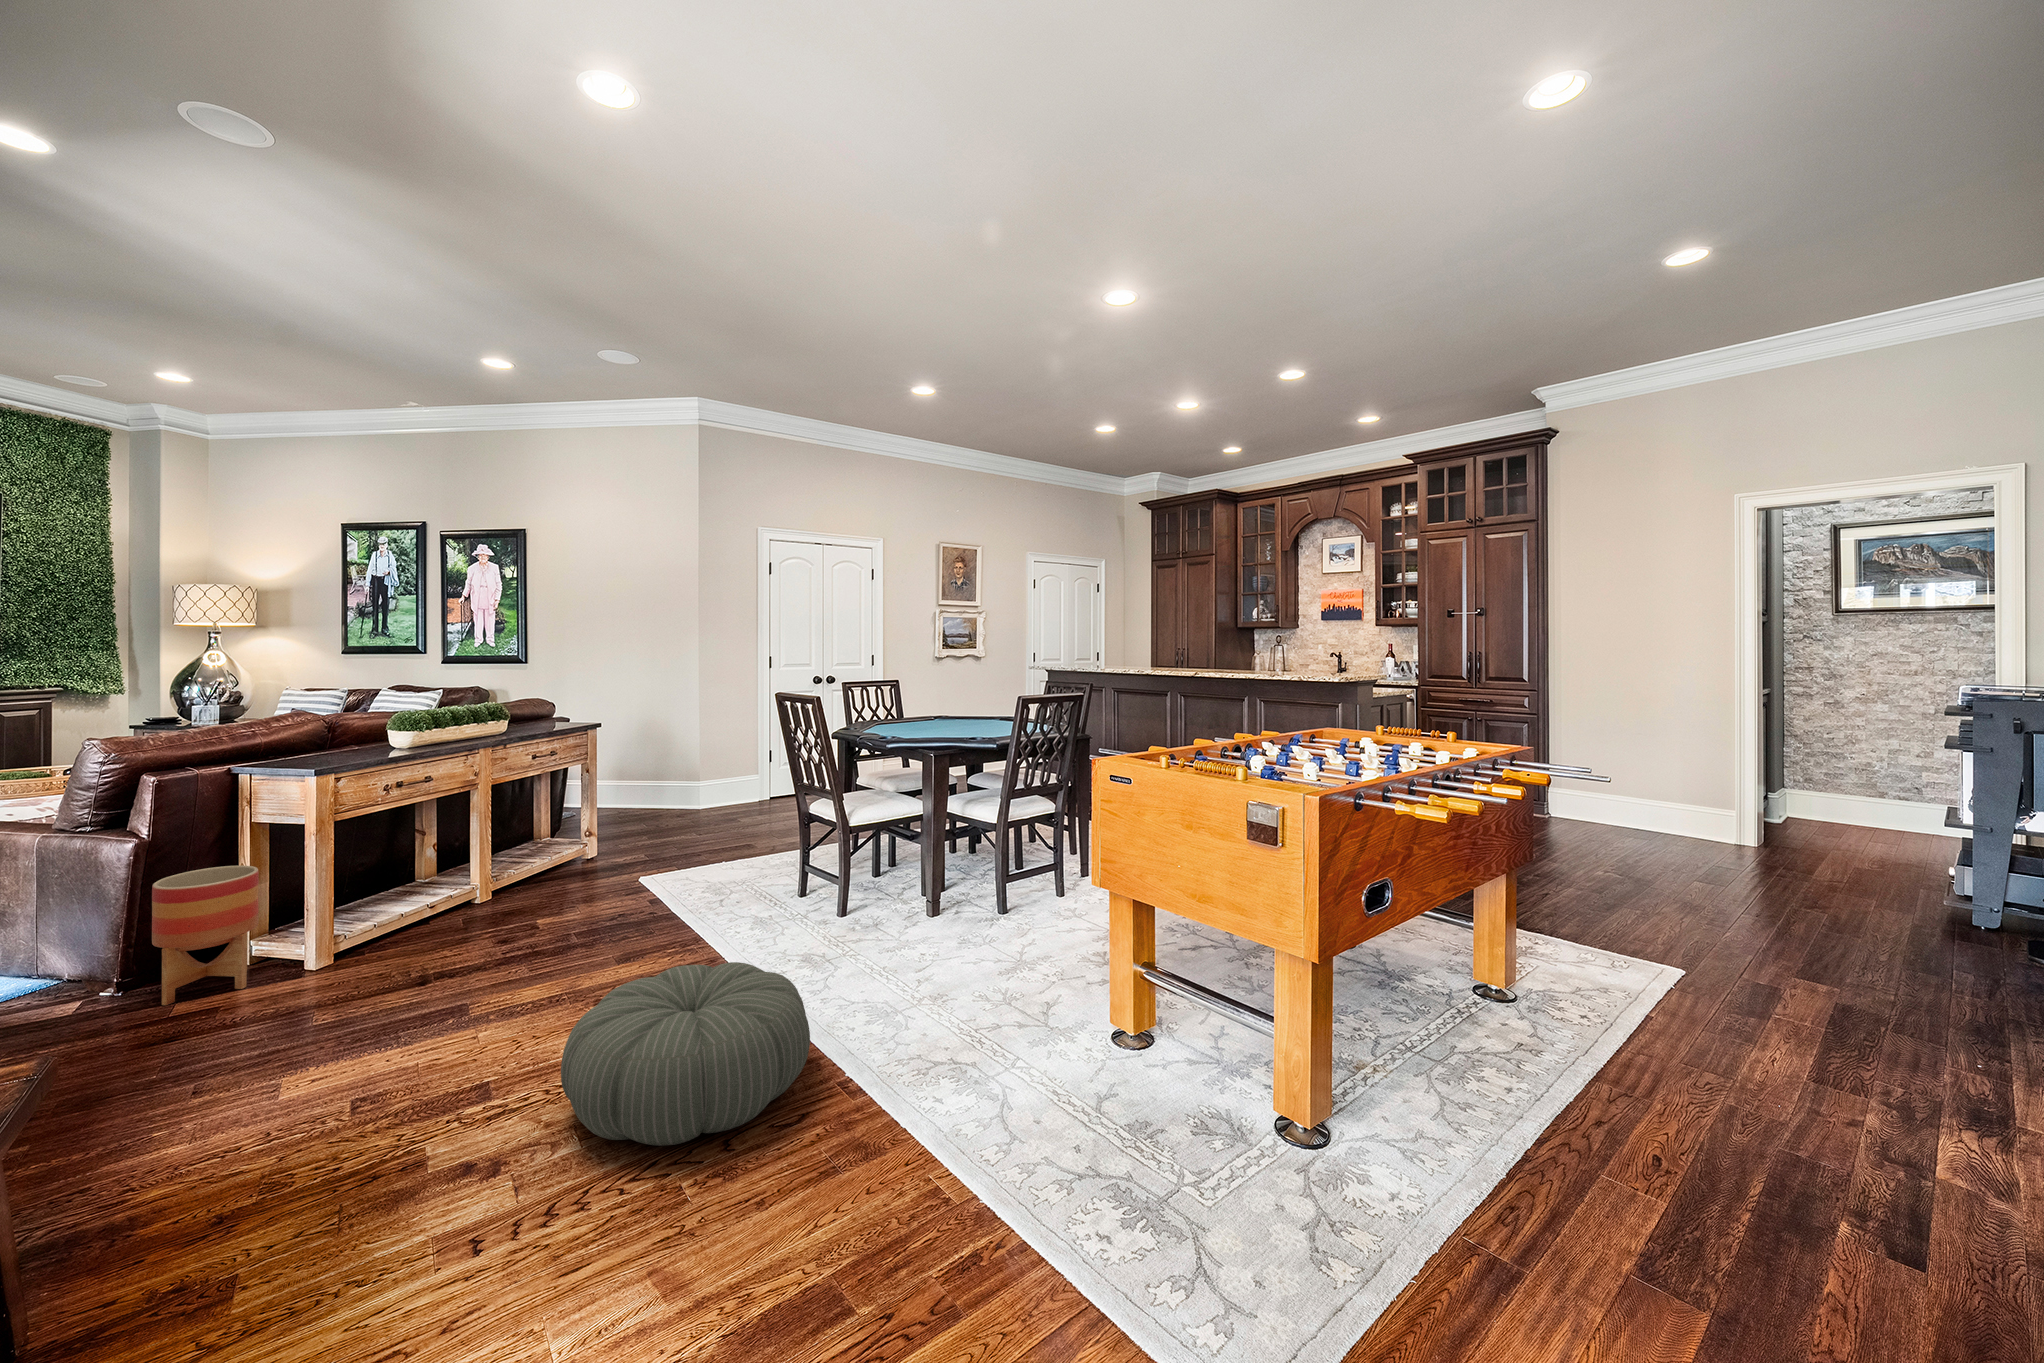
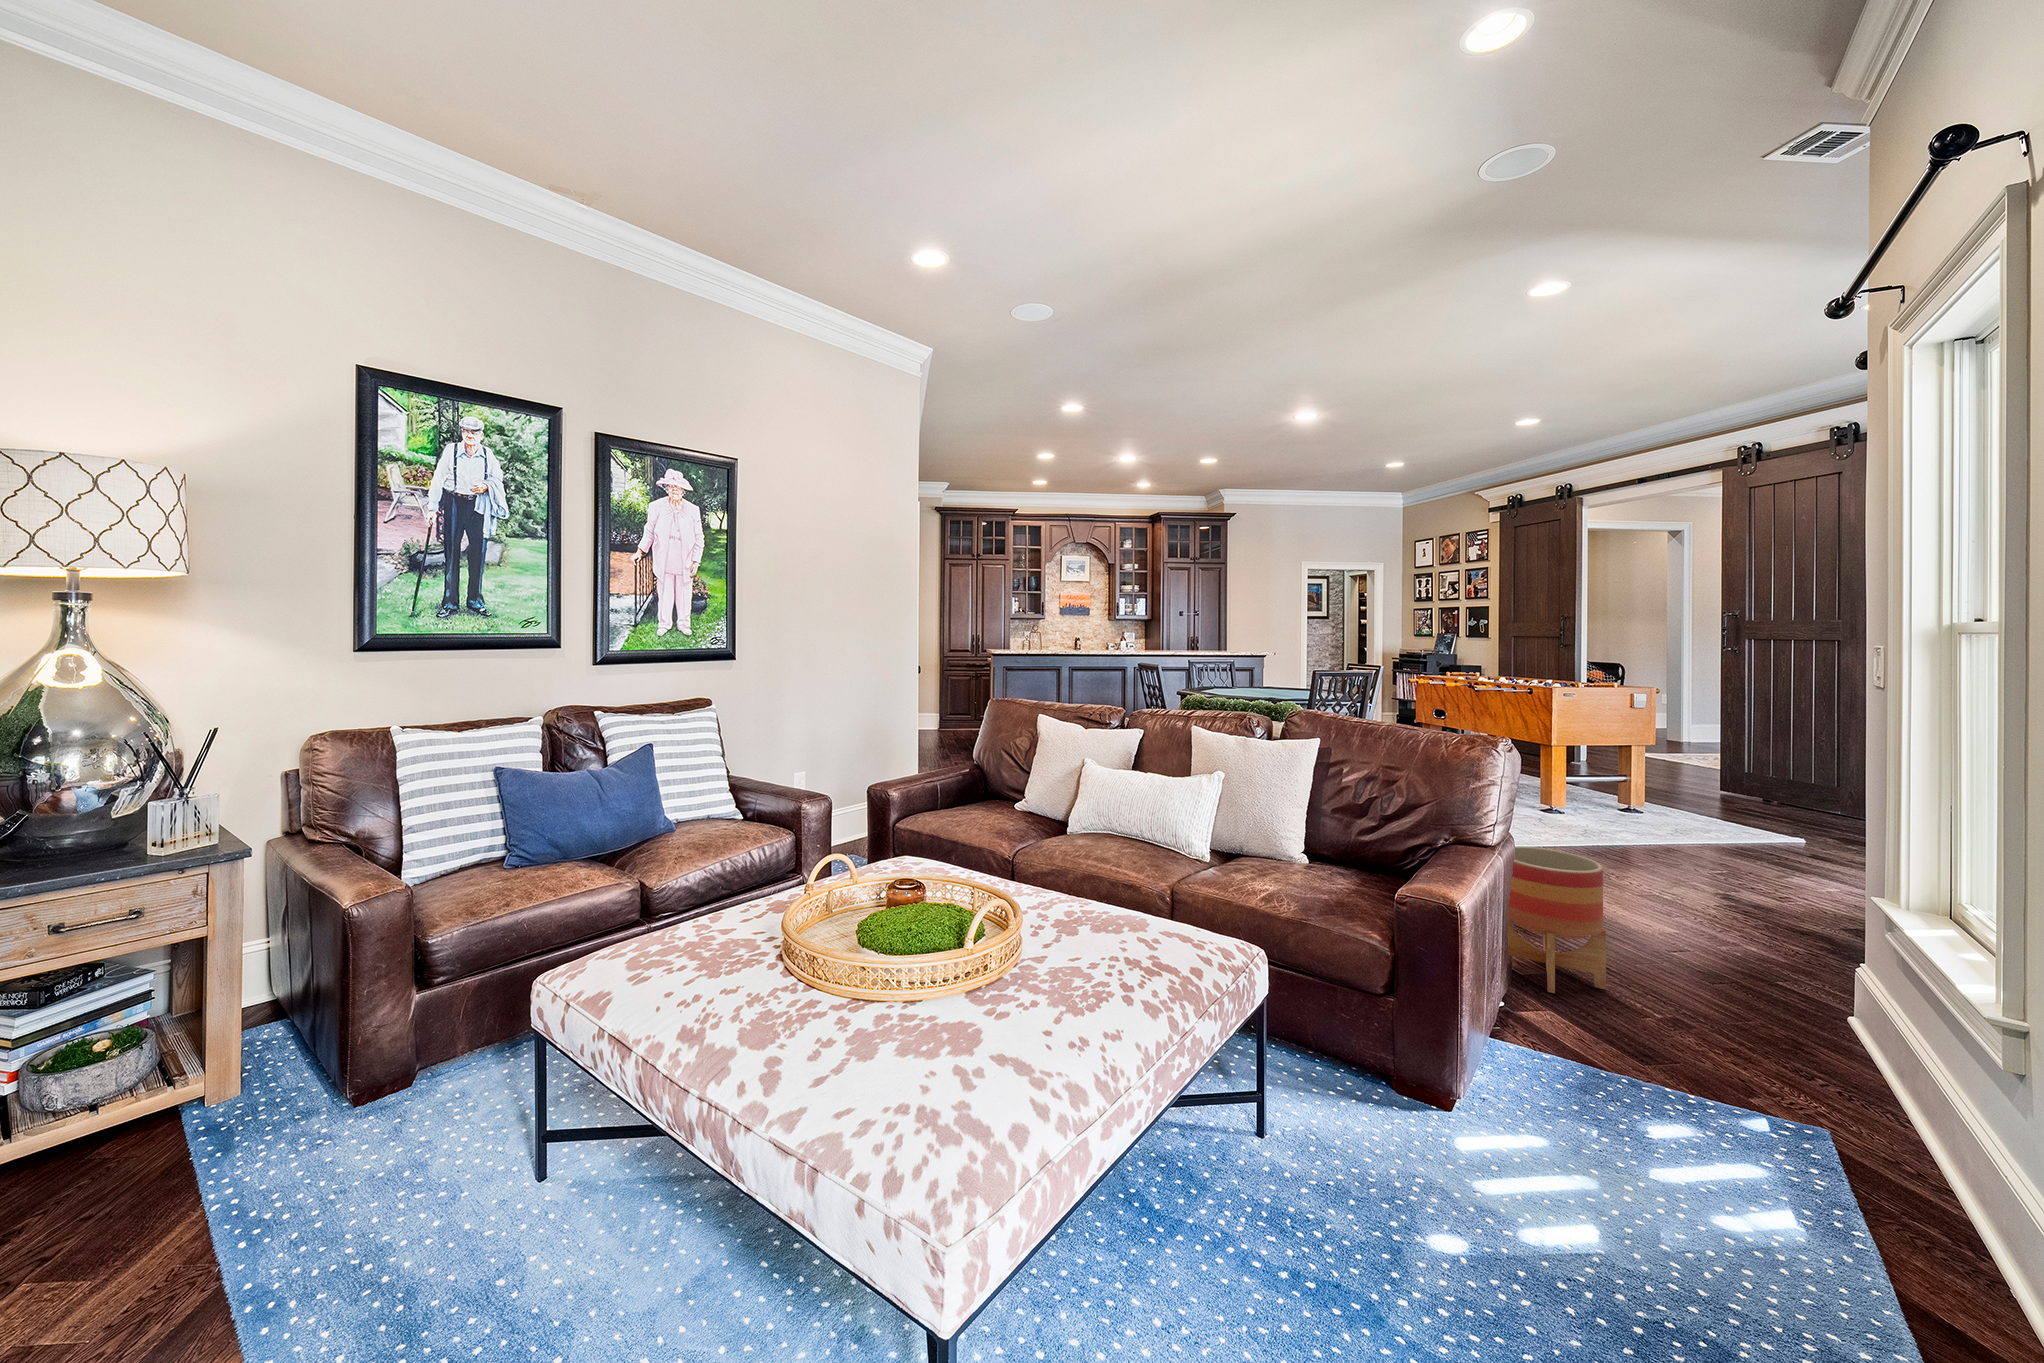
pouf: present [561,962,810,1146] -> none [1591,794,1768,870]

